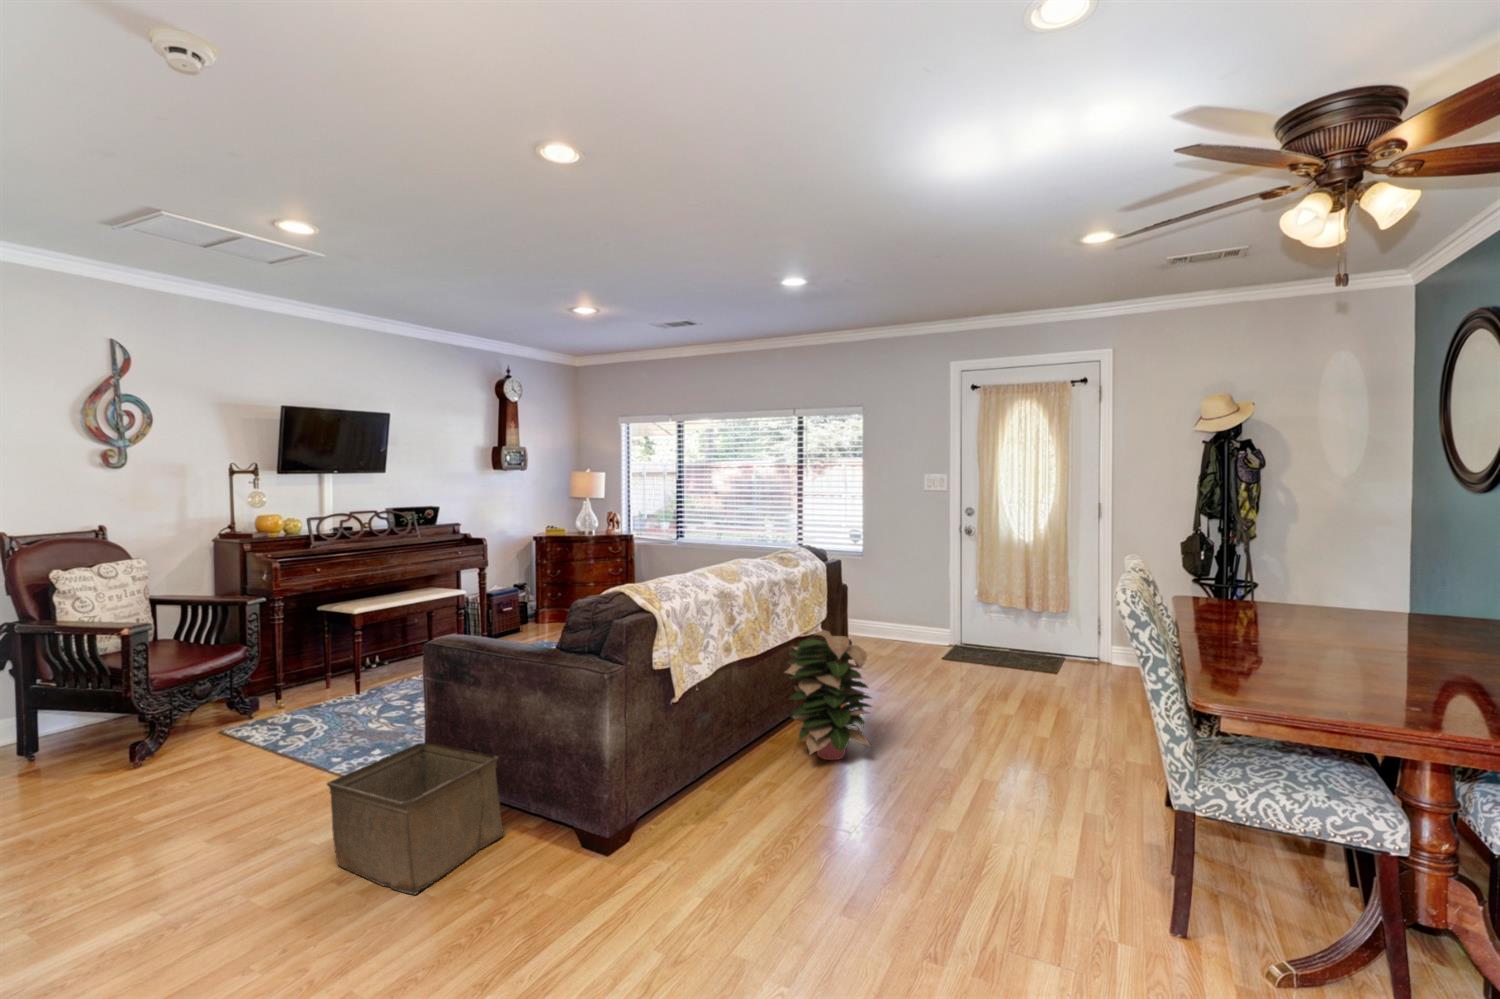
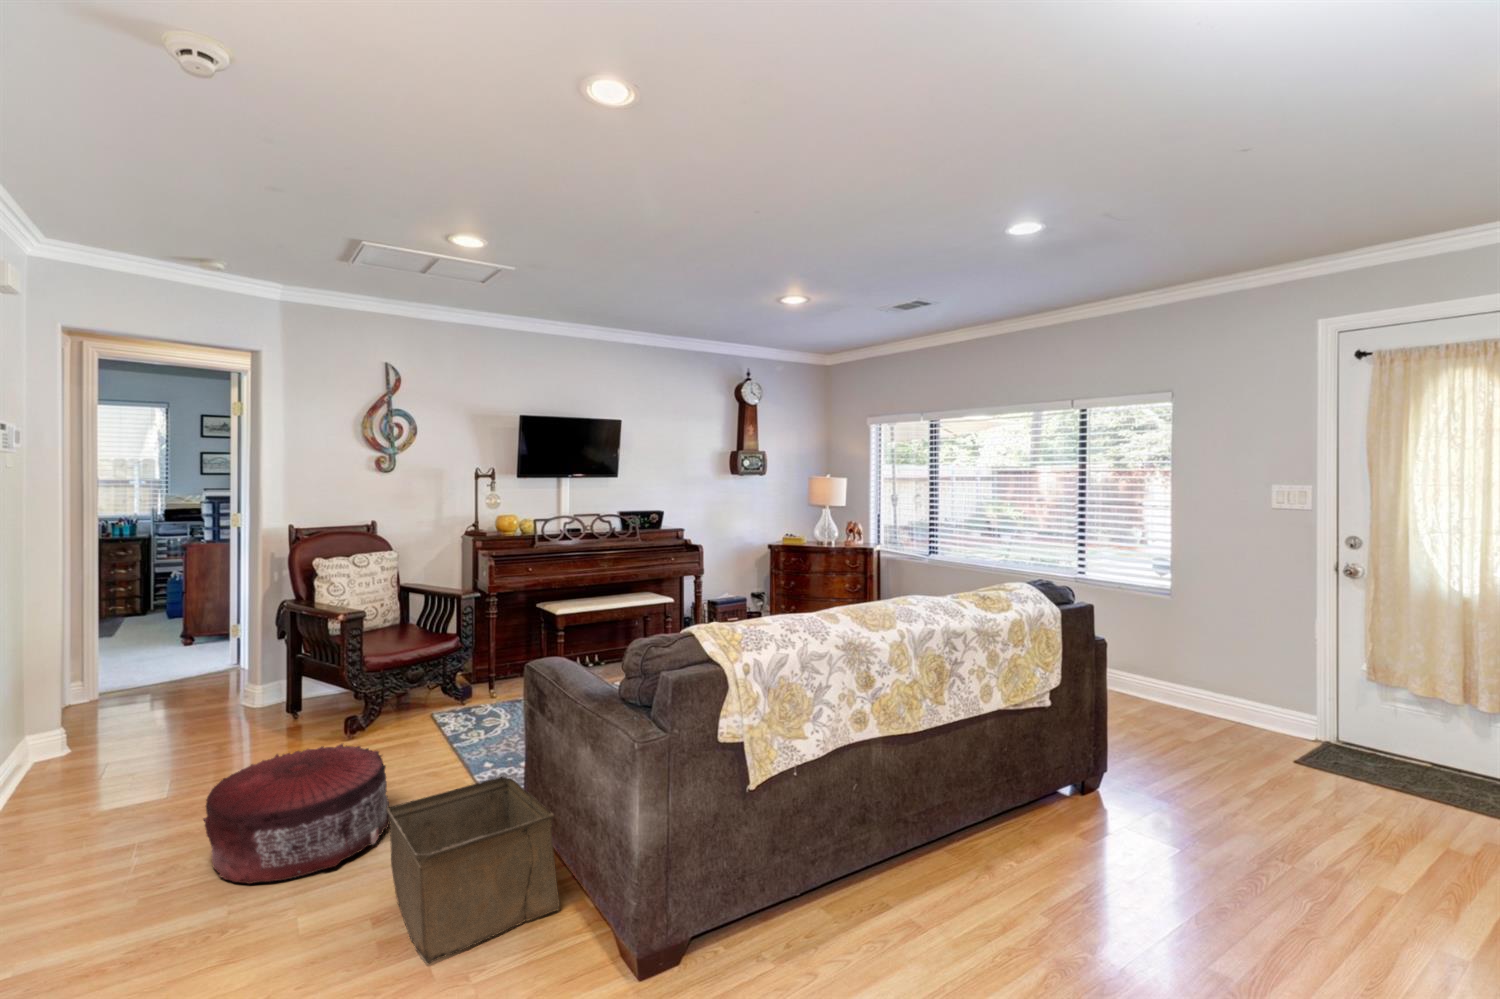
decorative plant: present [784,630,871,760] -> none [957,709,1098,909]
pouf: none [64,751,273,898] -> present [203,744,390,884]

